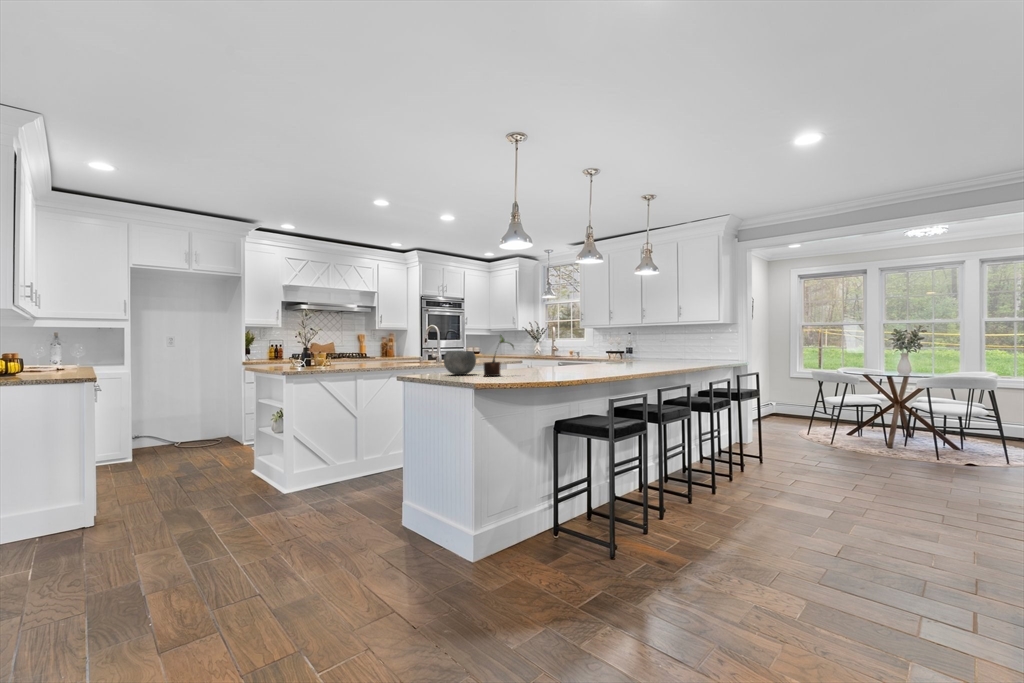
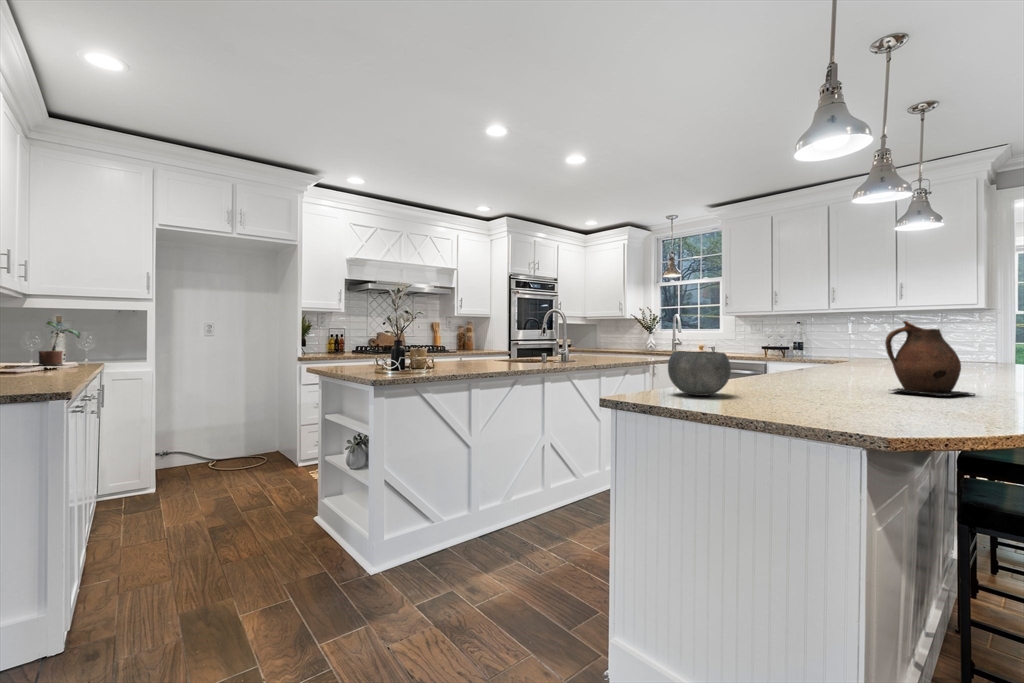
ceramic pitcher: none [564,333,602,373] -> present [885,321,975,396]
potted plant: present [484,335,514,376] -> present [38,321,80,365]

